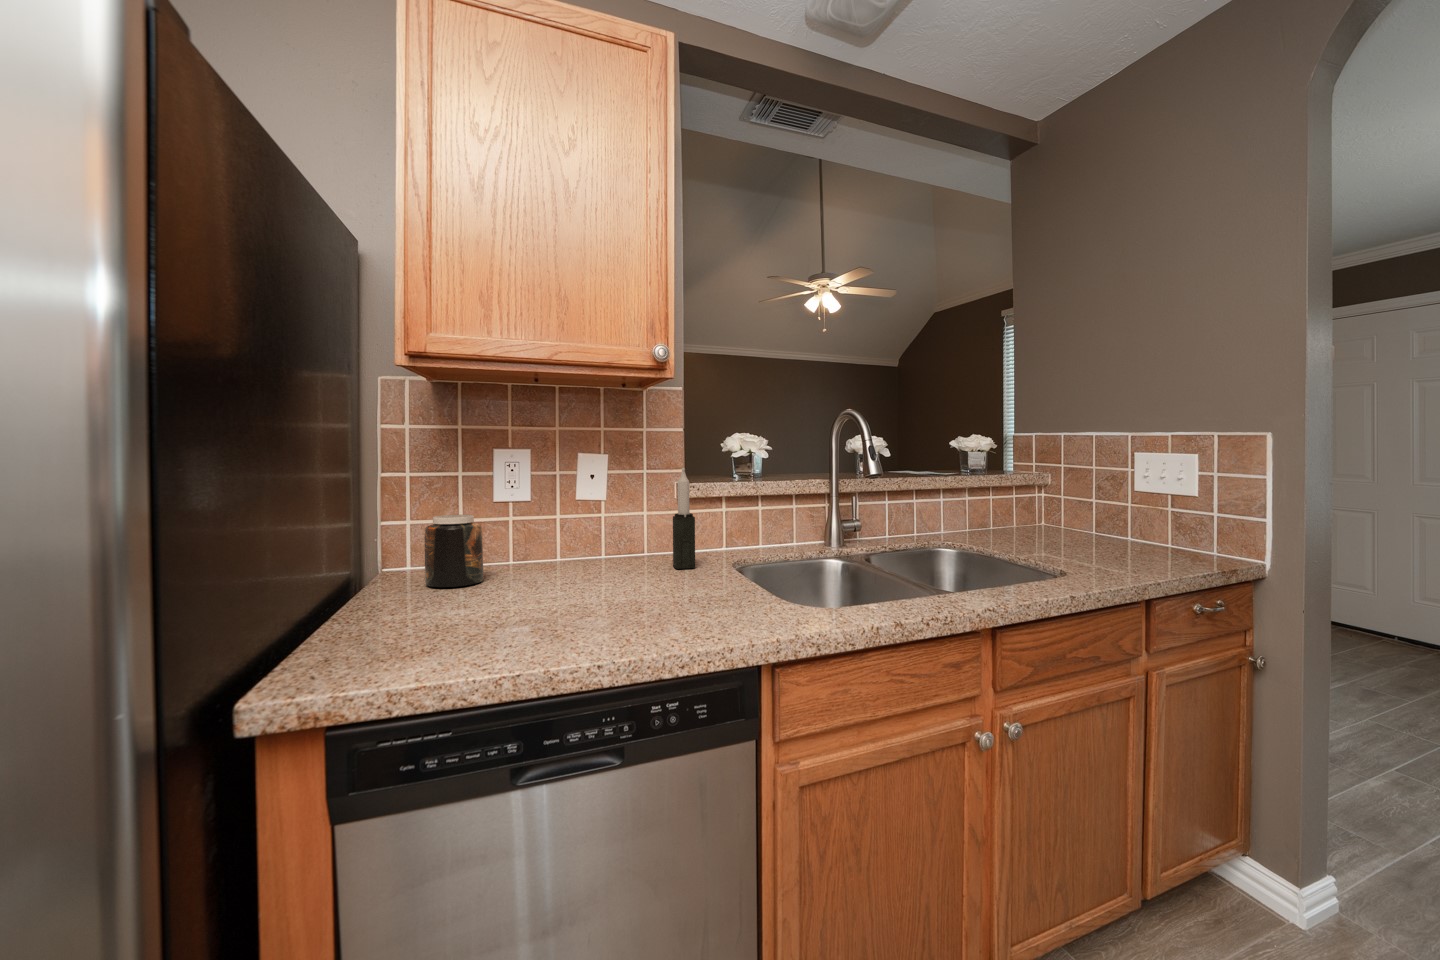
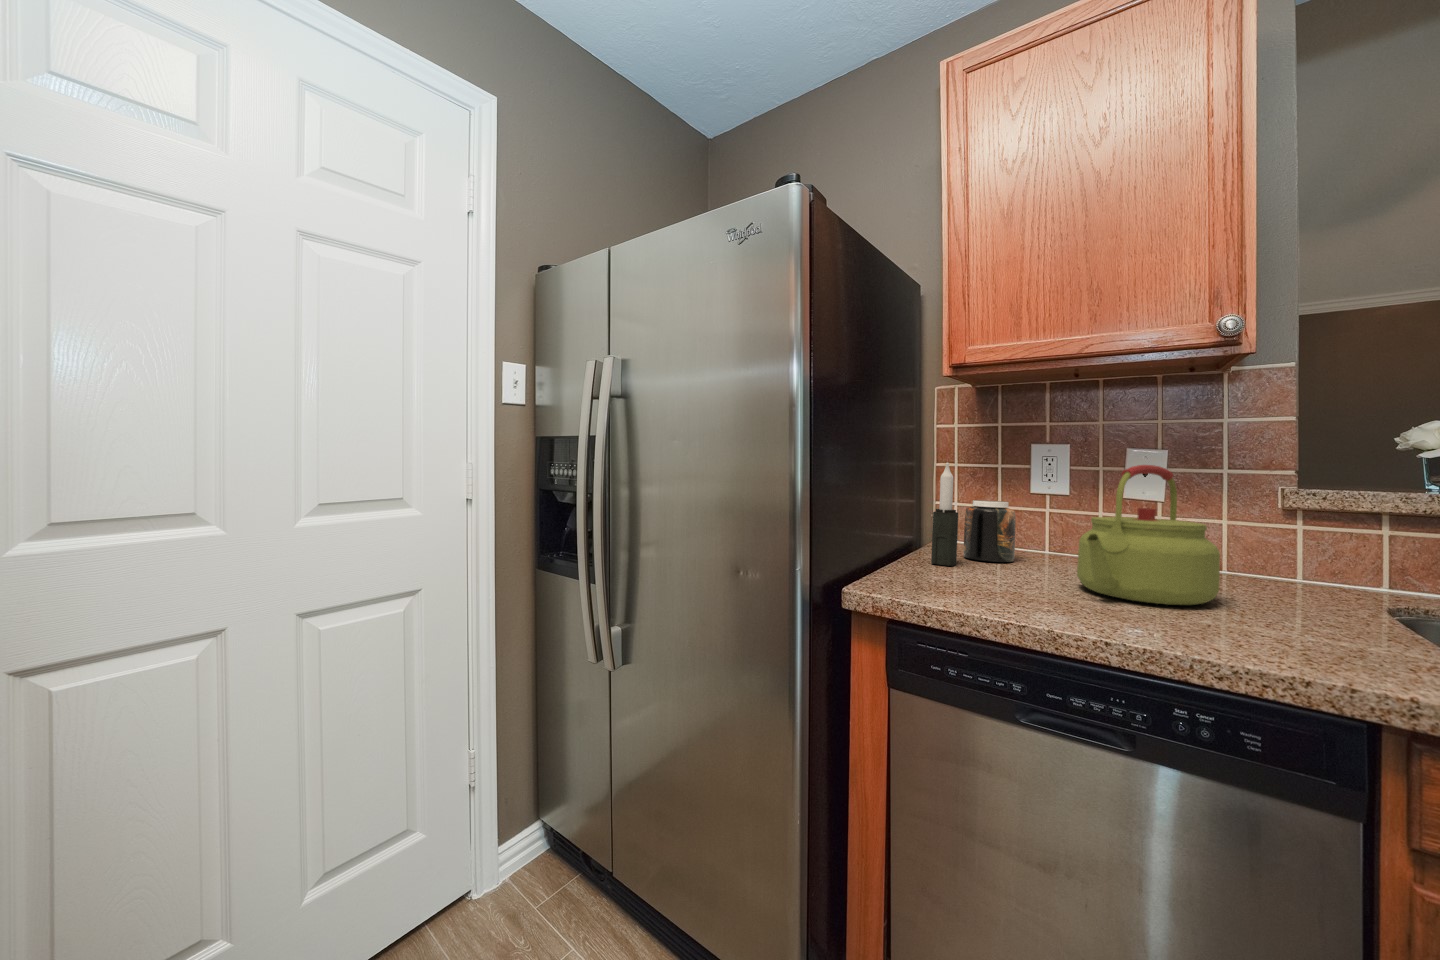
candle: present [673,468,695,569] -> present [931,463,958,566]
kettle: none [551,475,659,607] -> present [1077,465,1220,605]

